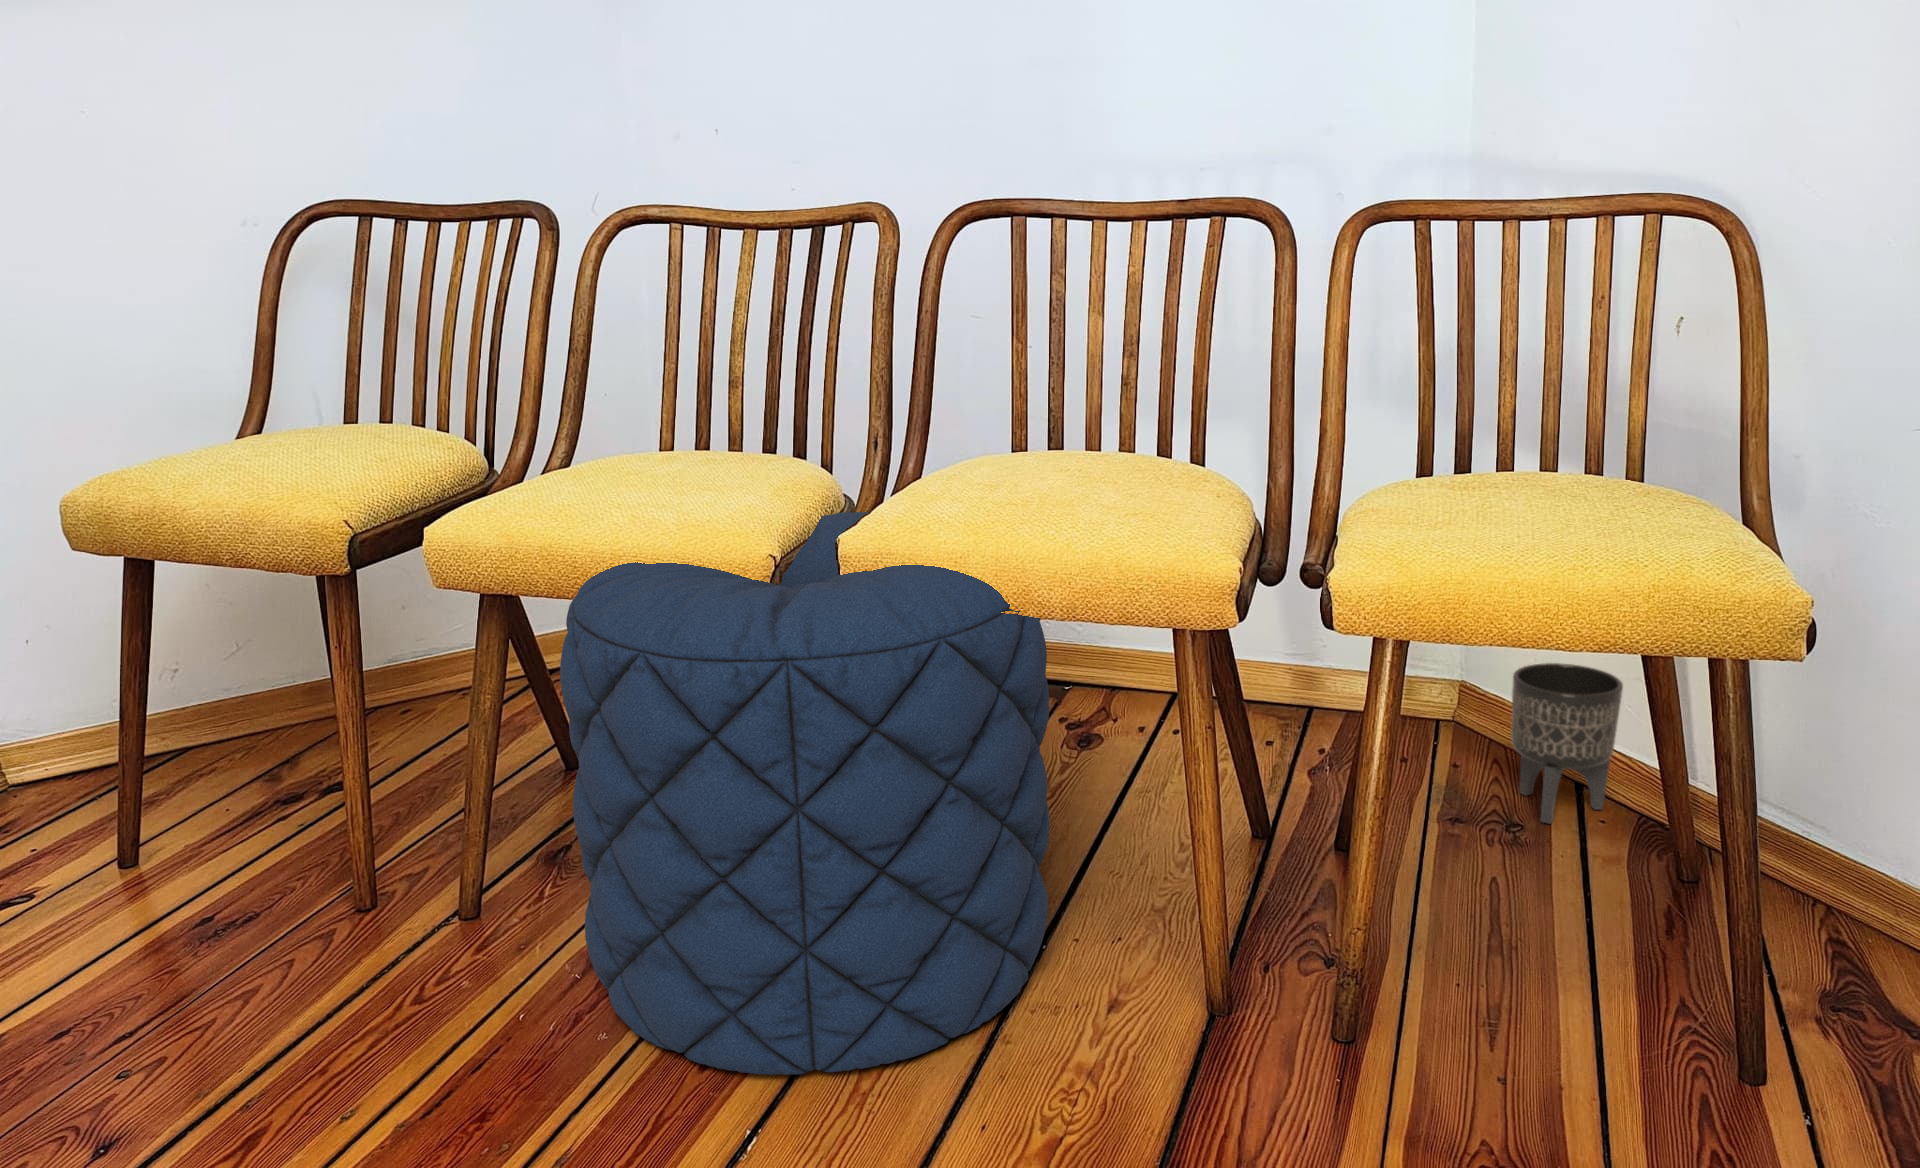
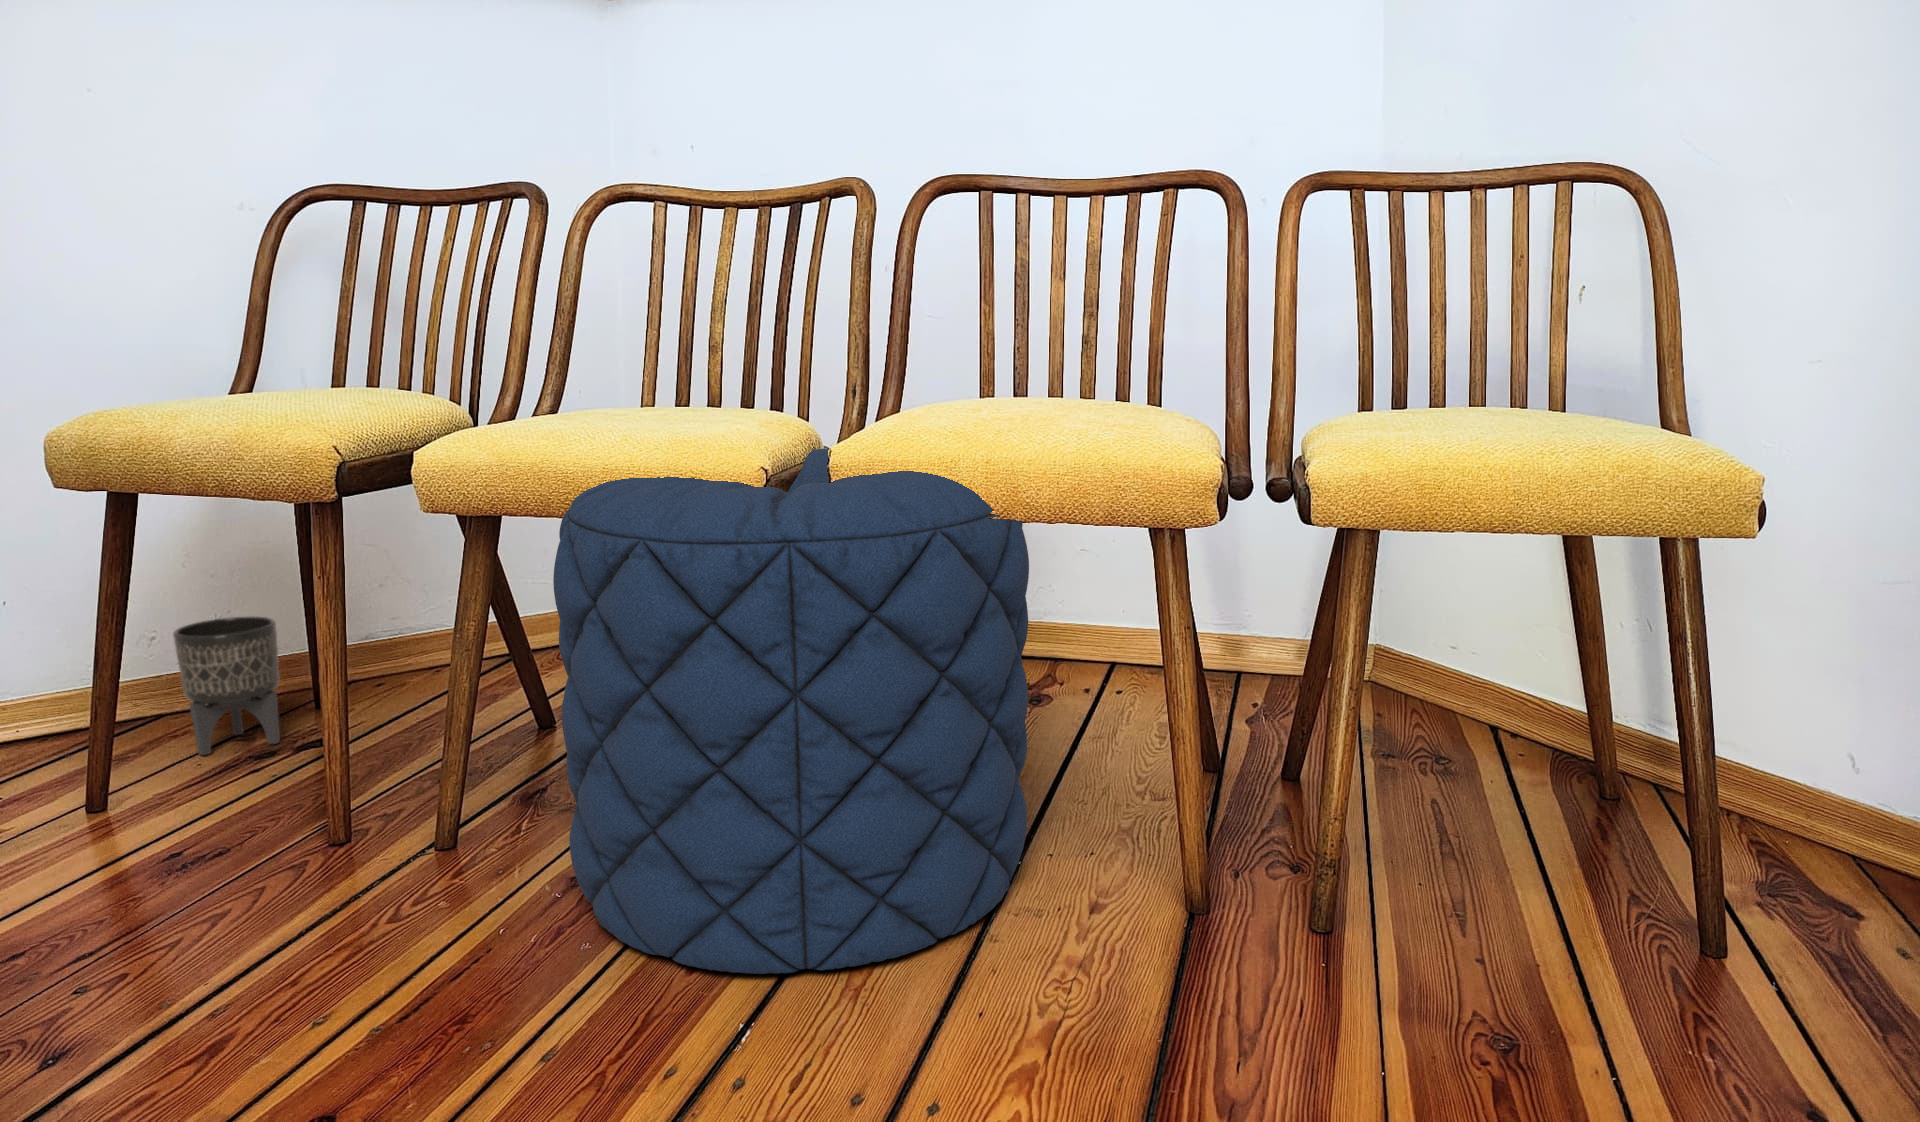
planter: present [1511,663,1623,824] -> present [173,616,280,755]

